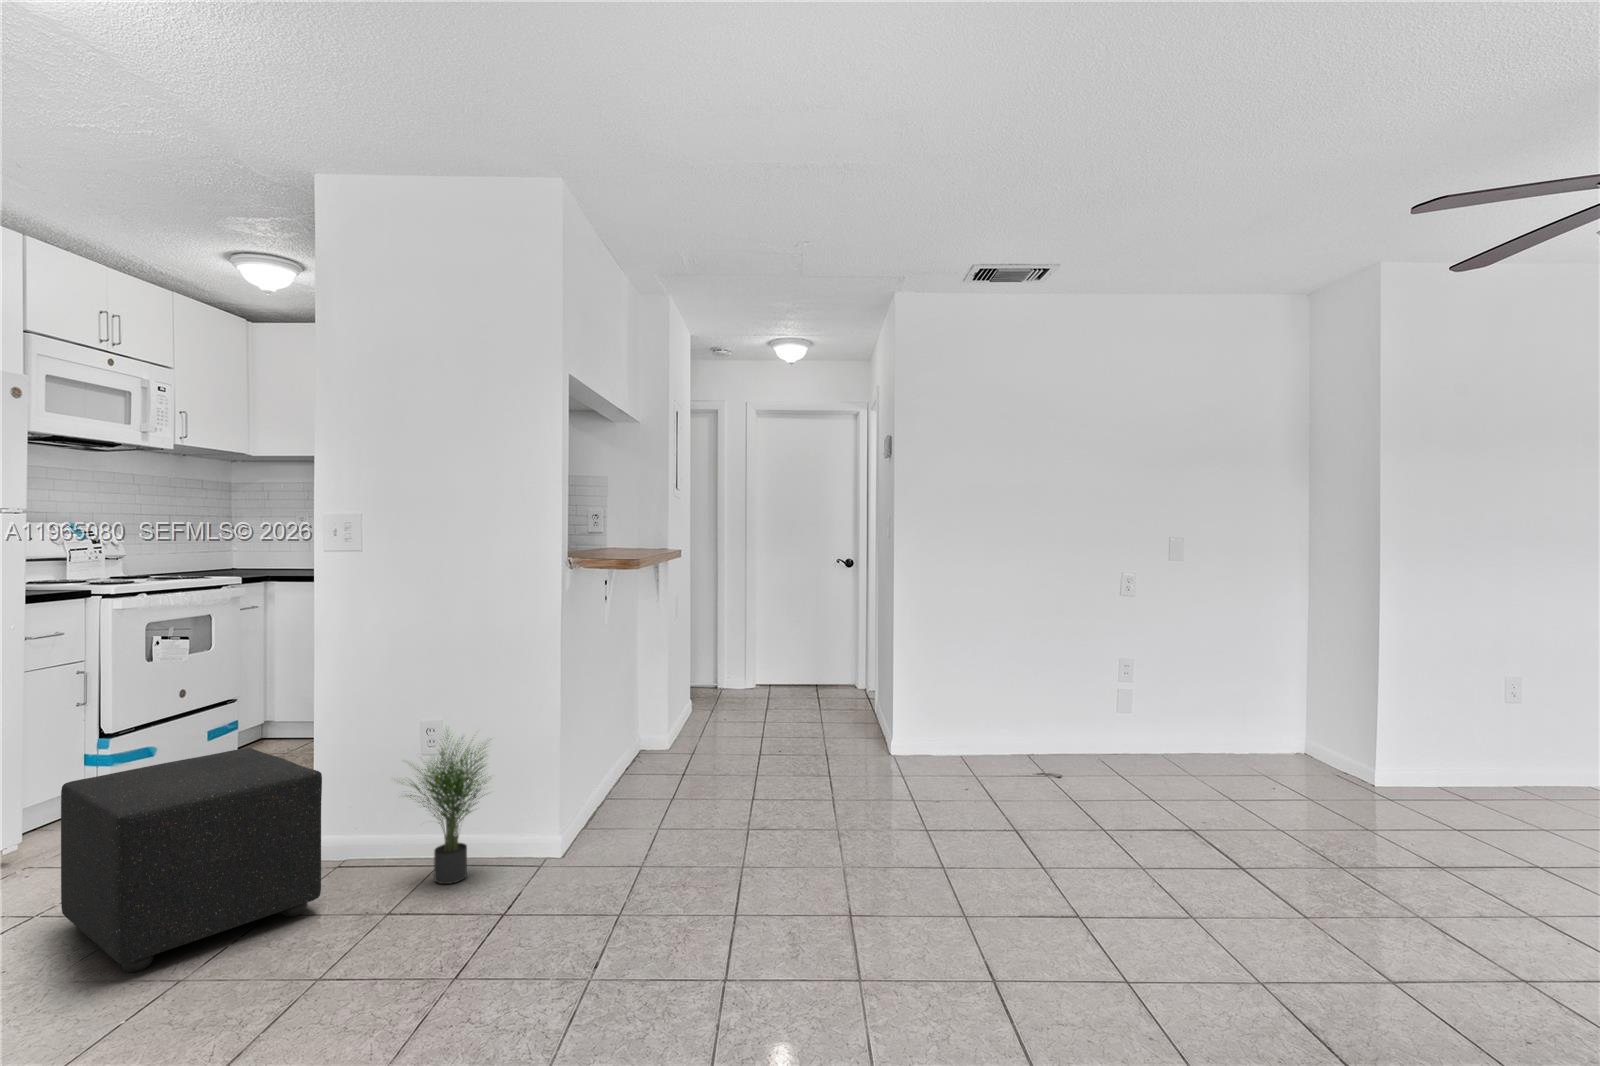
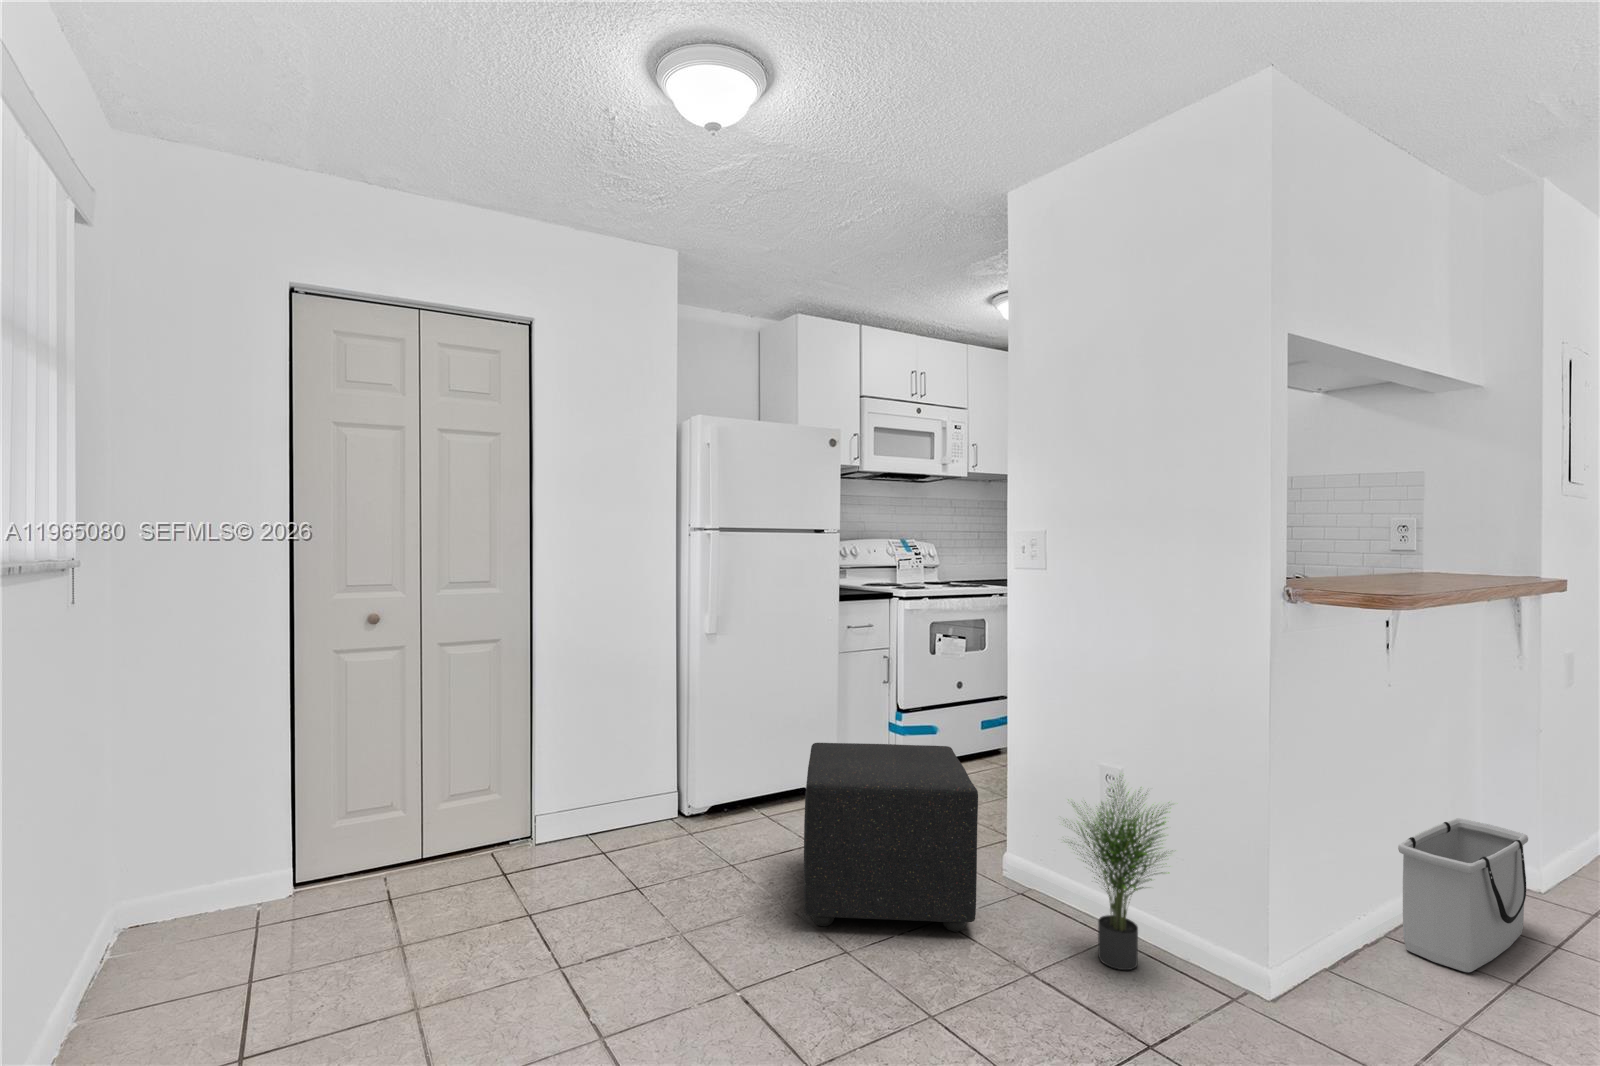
storage bin: none [615,711,672,804] -> present [1398,818,1528,972]

